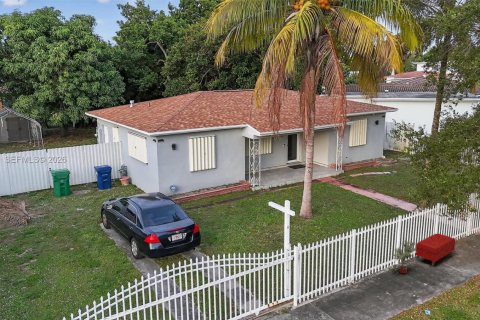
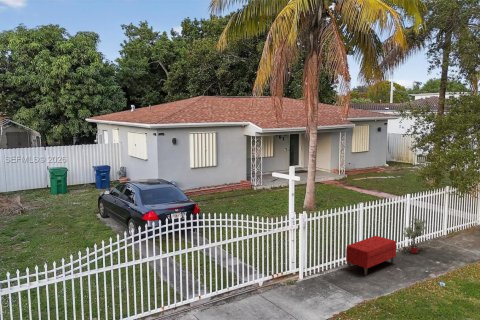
bench: present [416,233,455,267] -> present [346,236,396,275]

